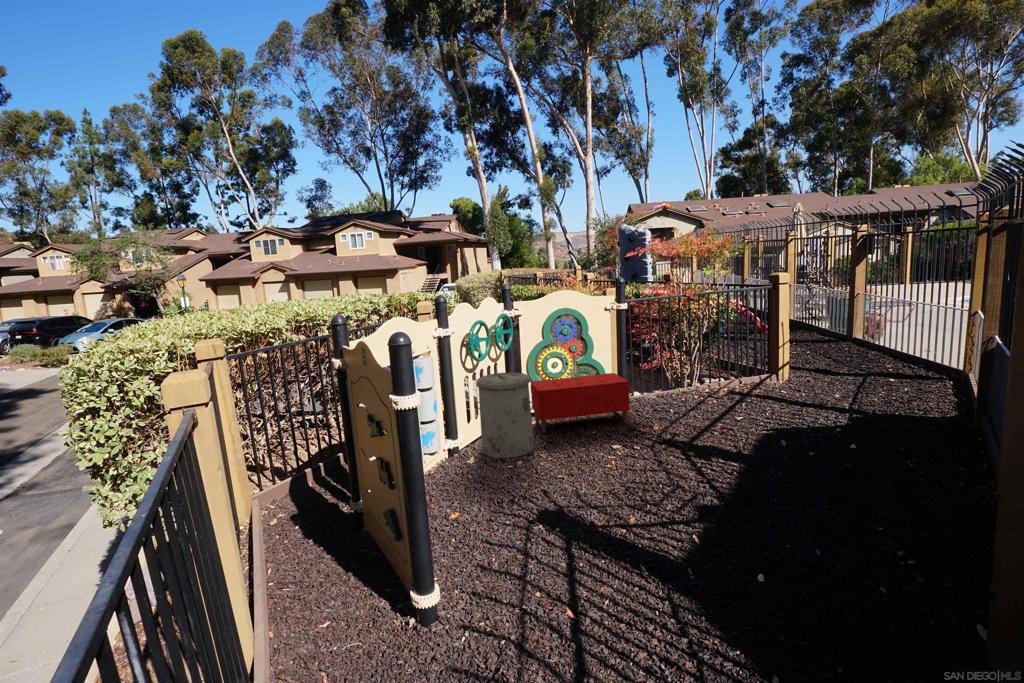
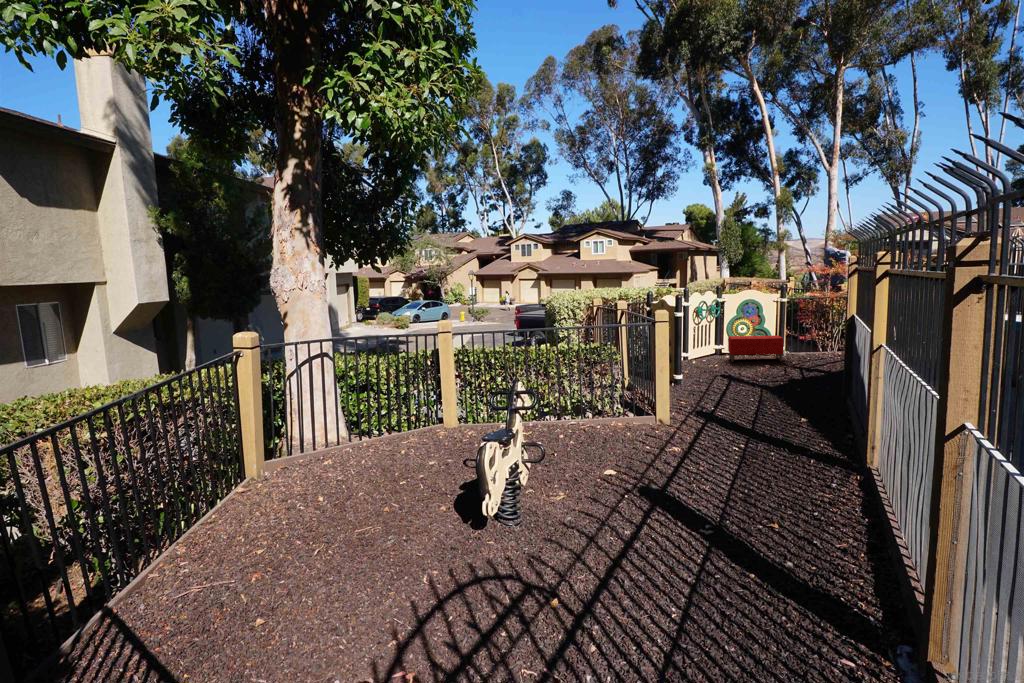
trash can: present [476,372,534,458] -> none [697,328,726,367]

